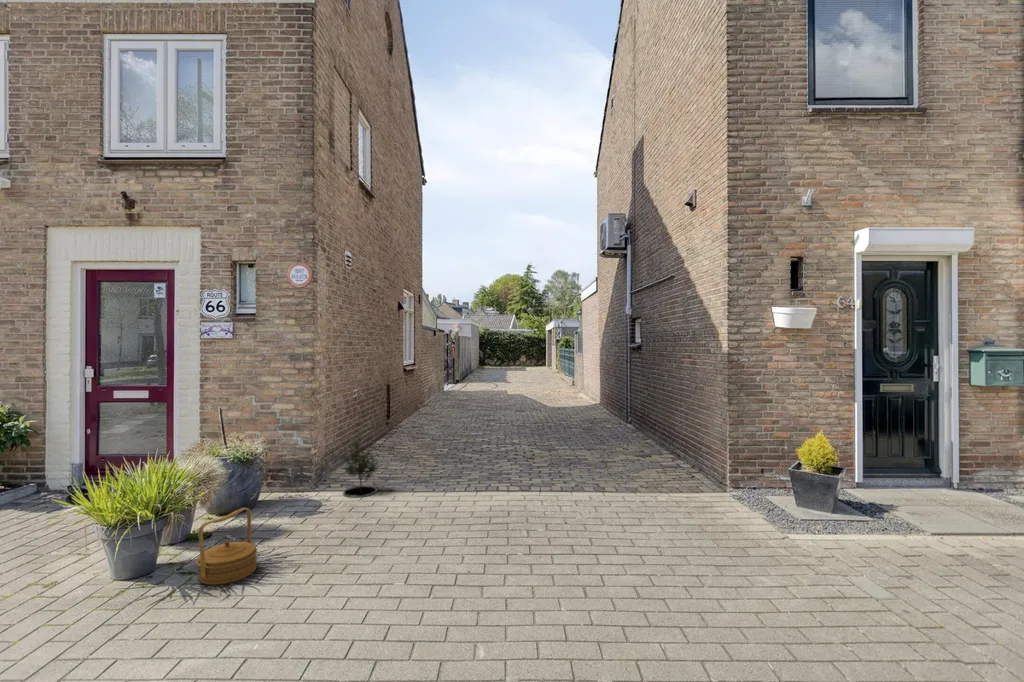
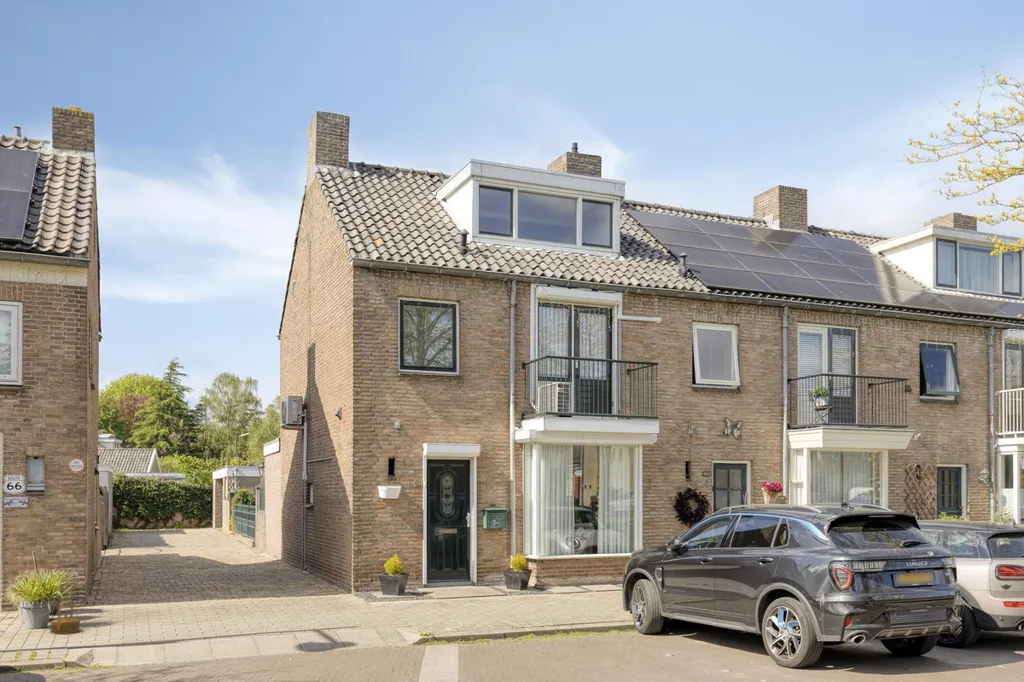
potted tree: present [343,441,378,498] -> none [88,571,116,613]

